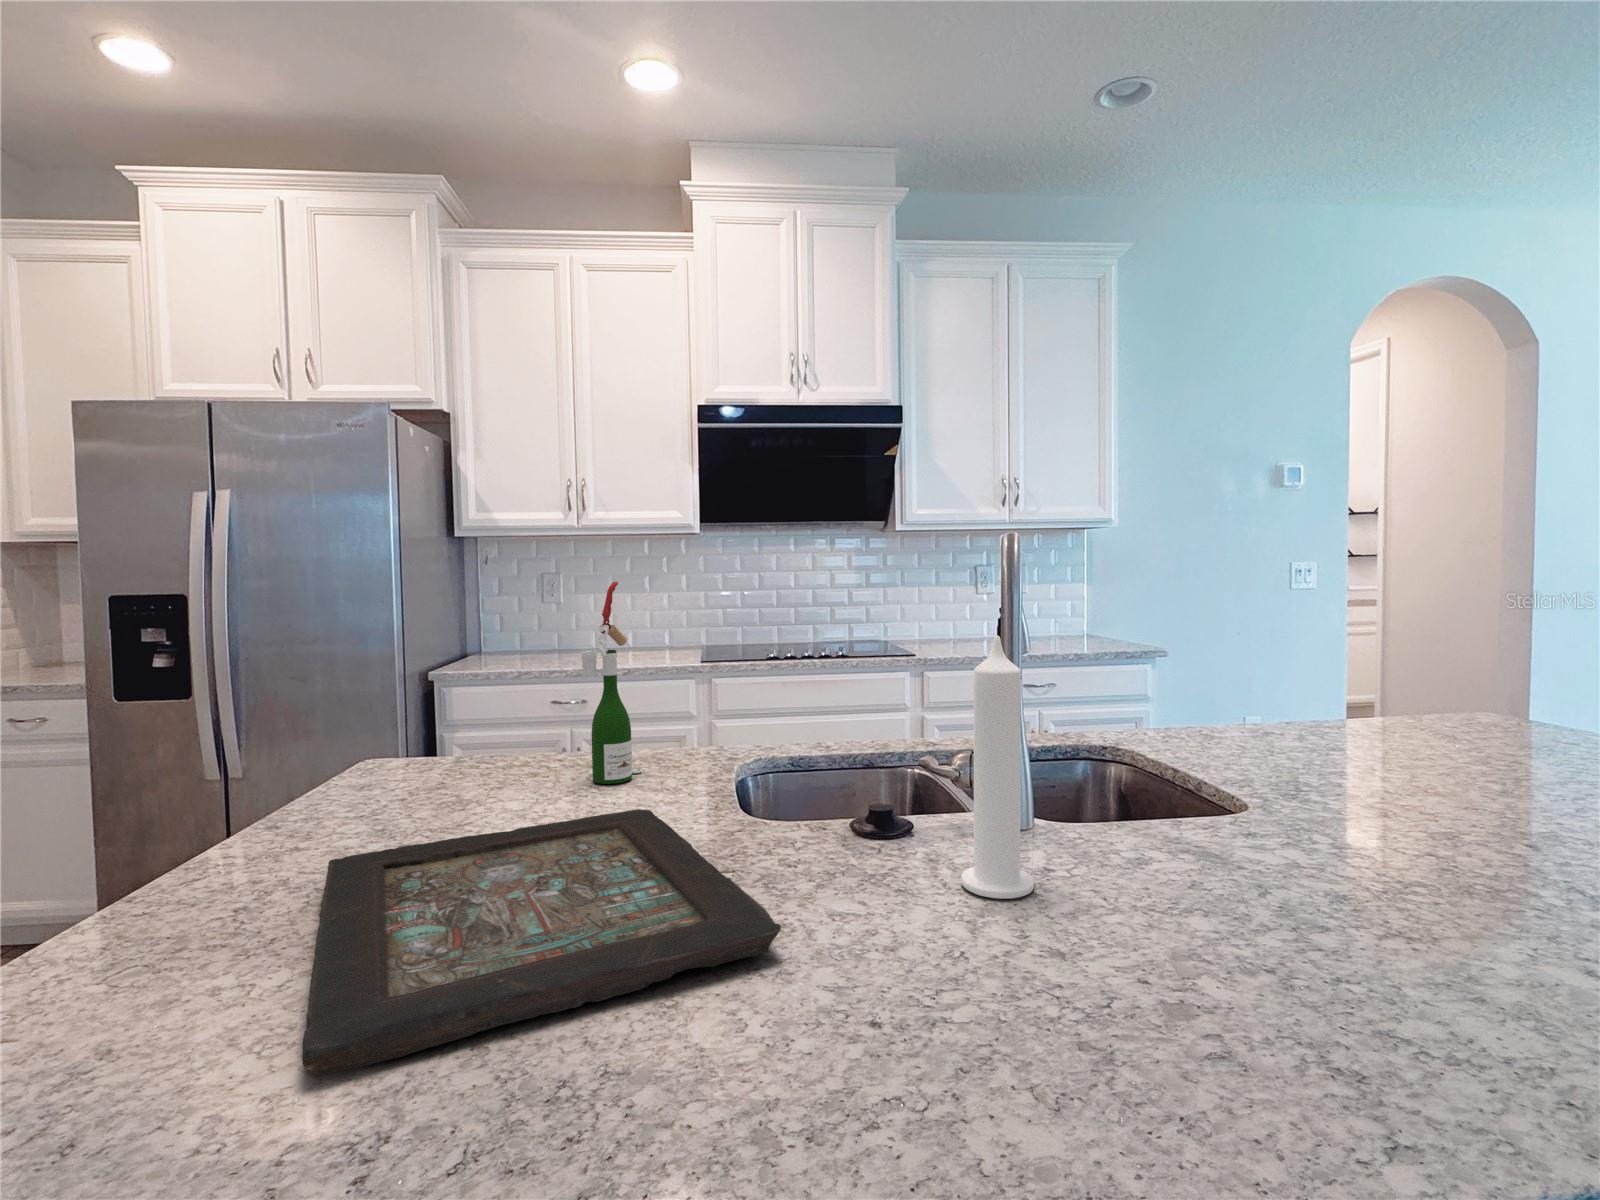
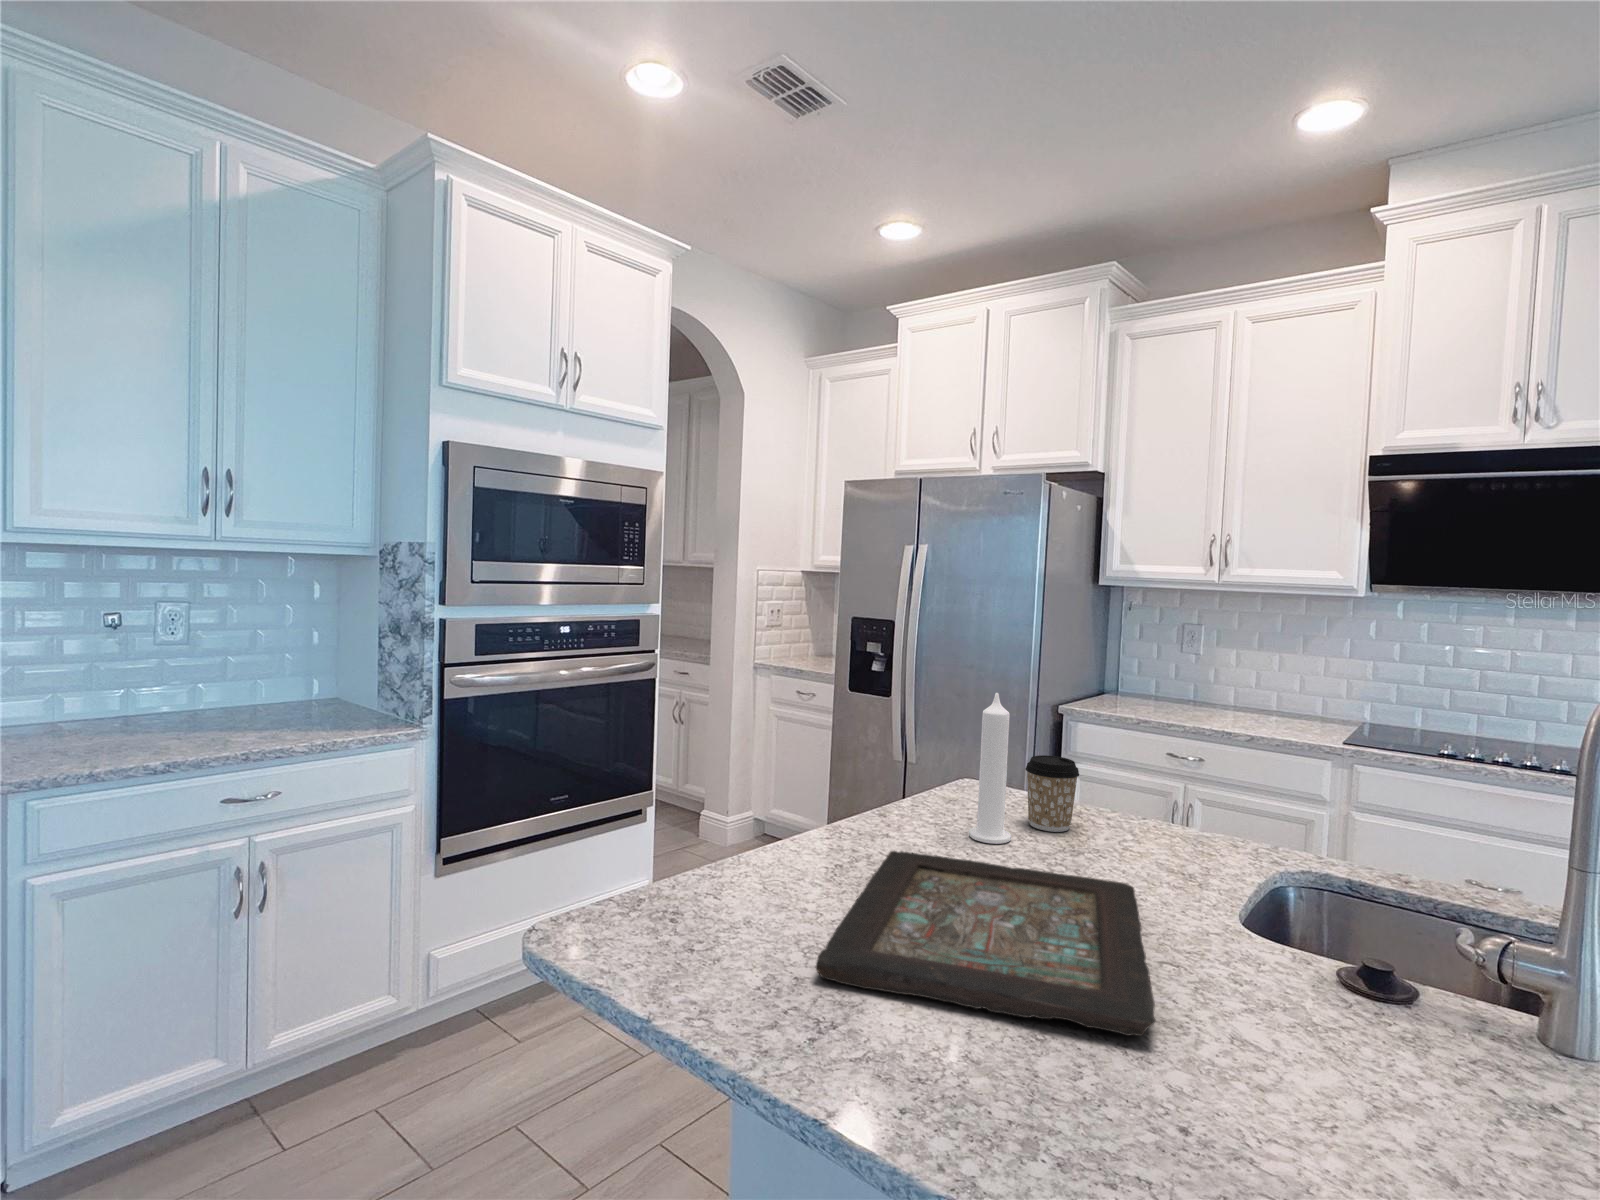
wine bottle: present [581,582,642,784] -> none [1119,671,1170,855]
candle: present [961,636,1034,899] -> present [969,693,1011,844]
coffee cup: none [470,699,536,788] -> present [1025,755,1079,832]

